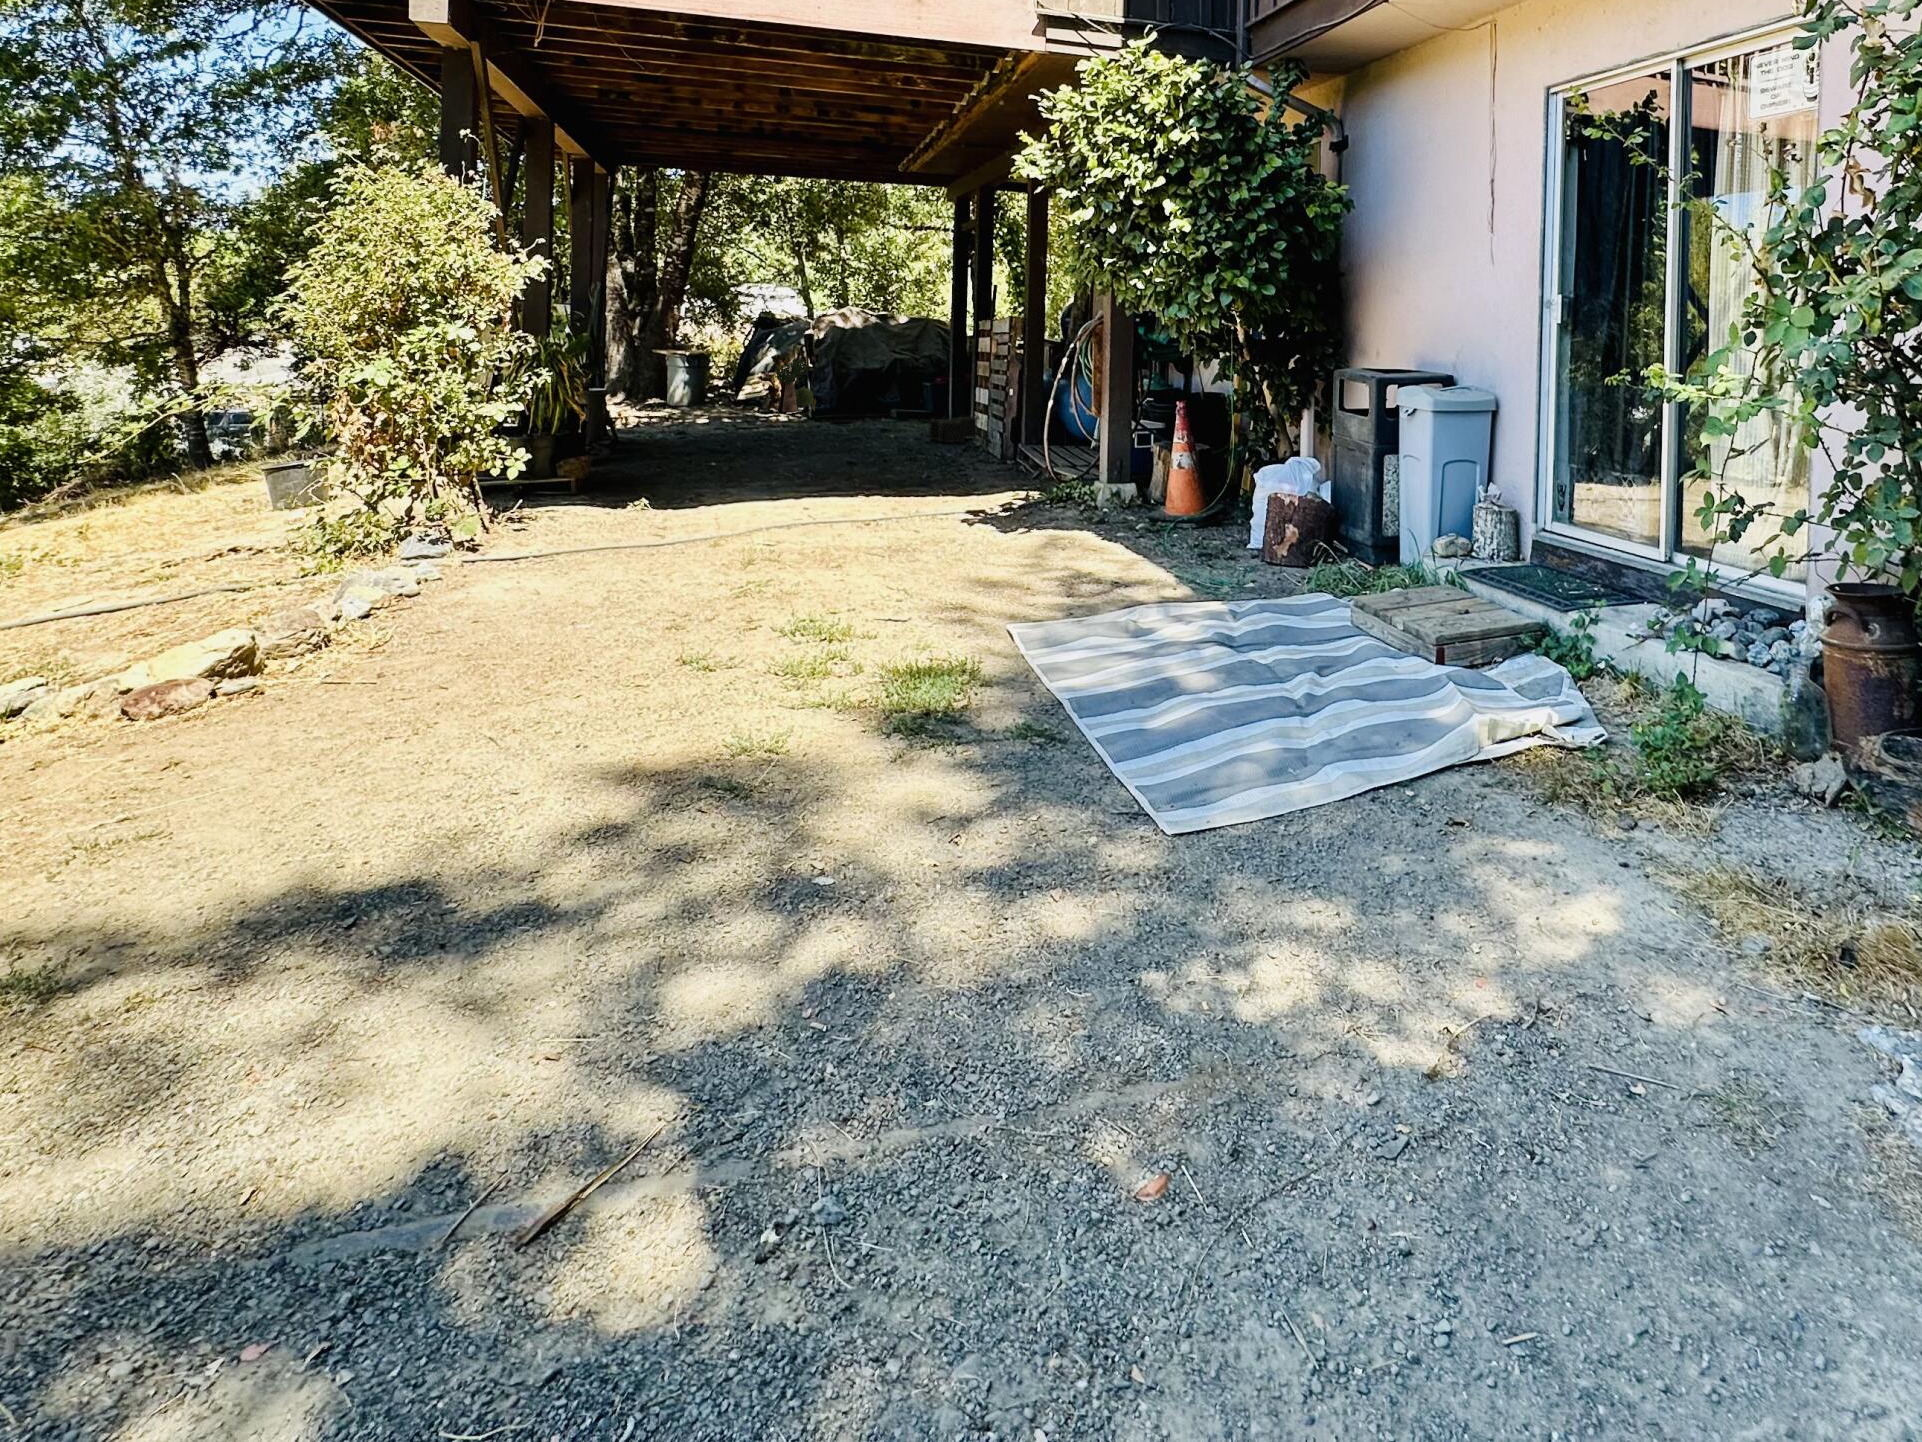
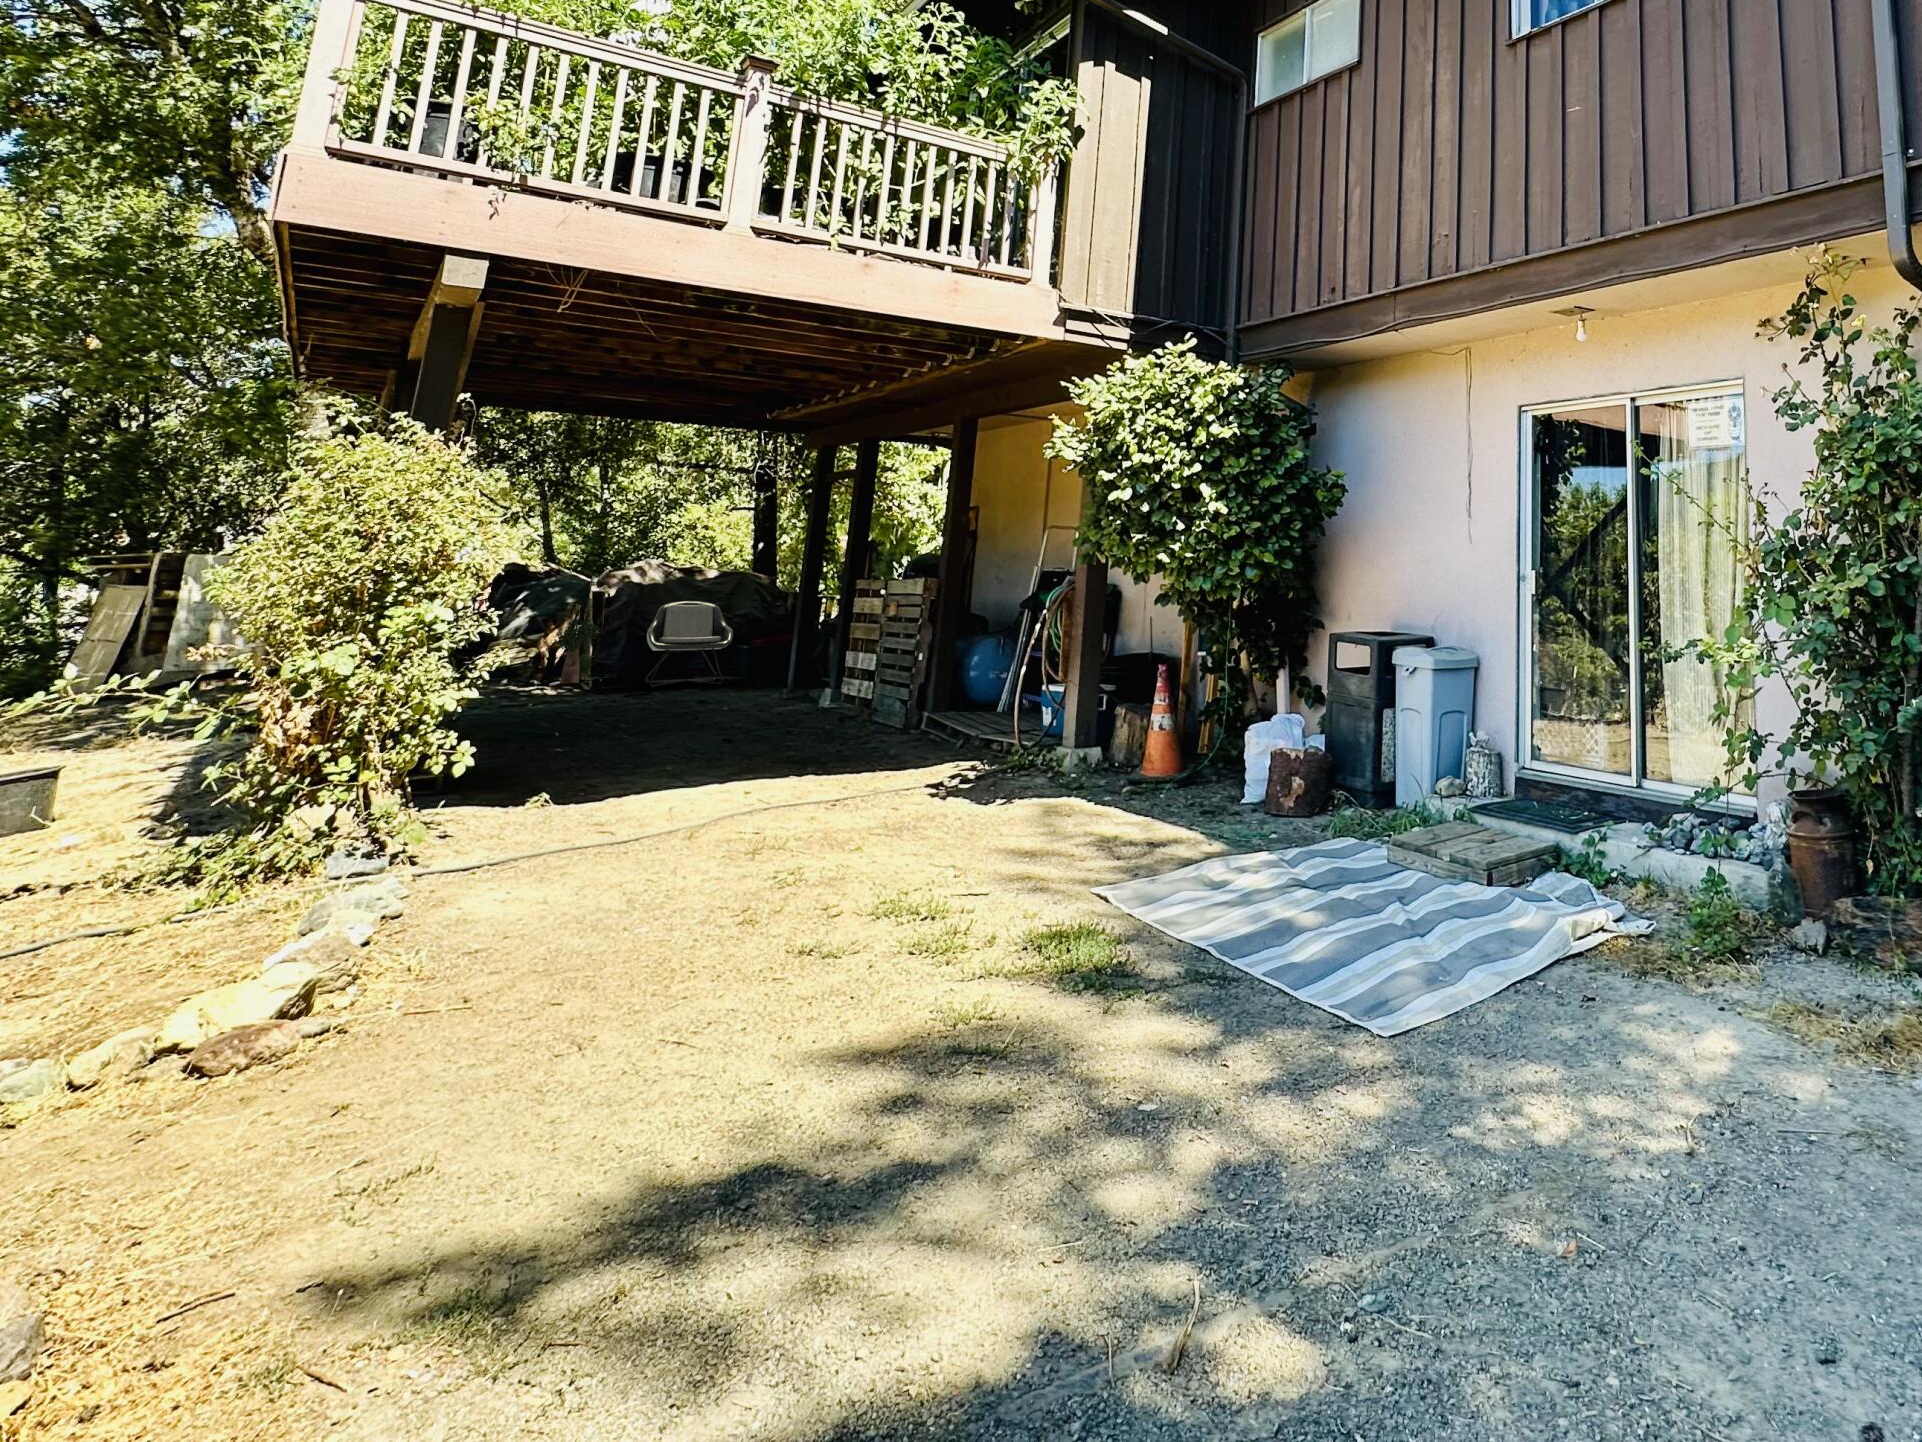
lounge chair: none [839,342,909,417] -> present [646,601,733,688]
storage bin: present [929,417,979,443] -> none [790,684,848,713]

